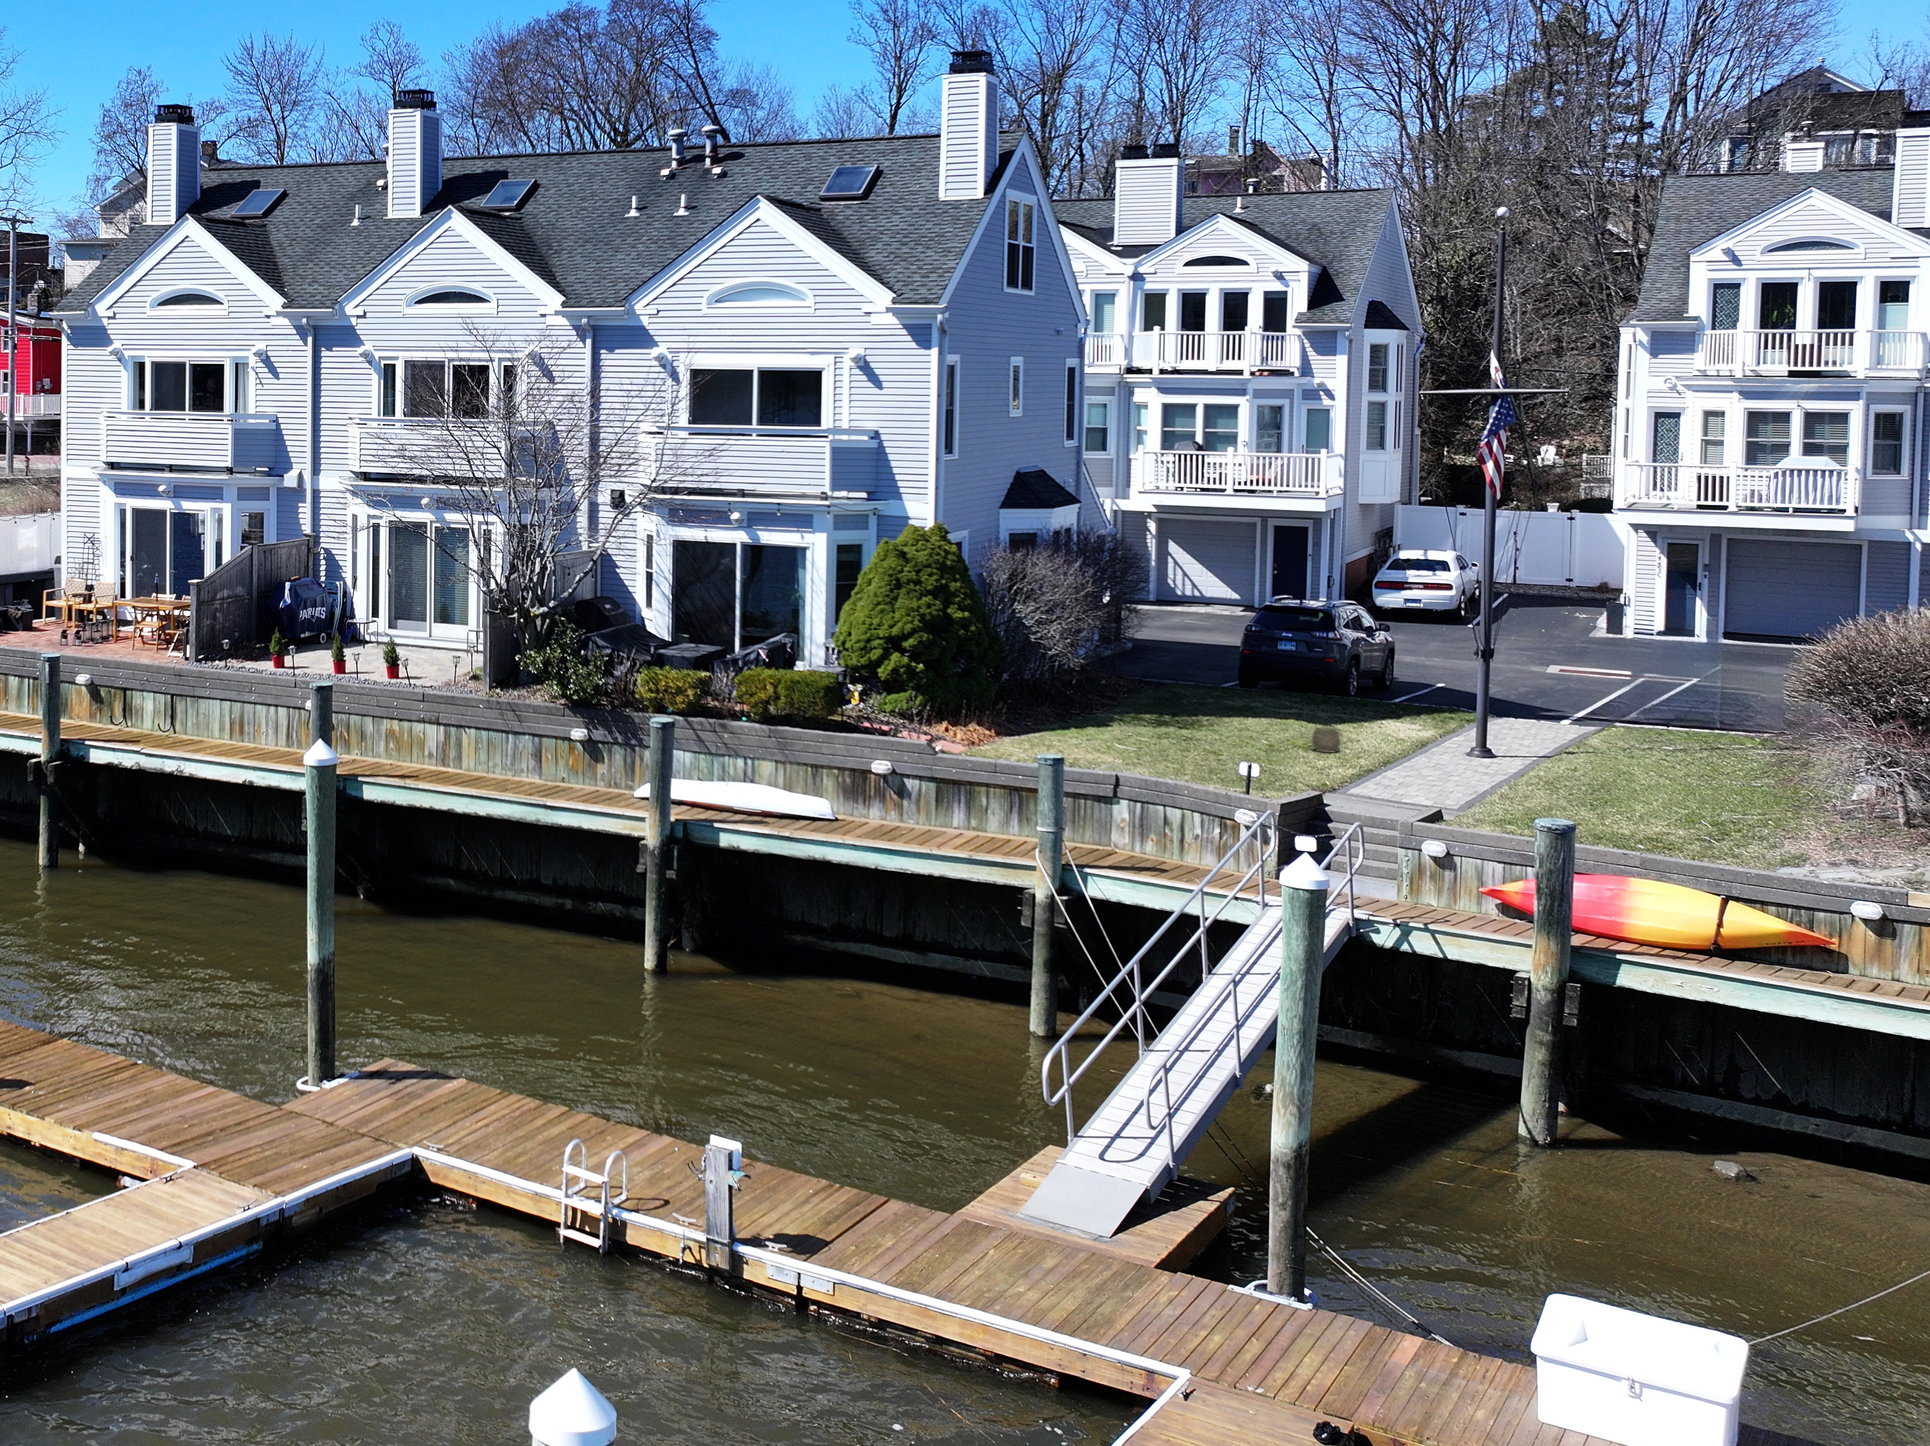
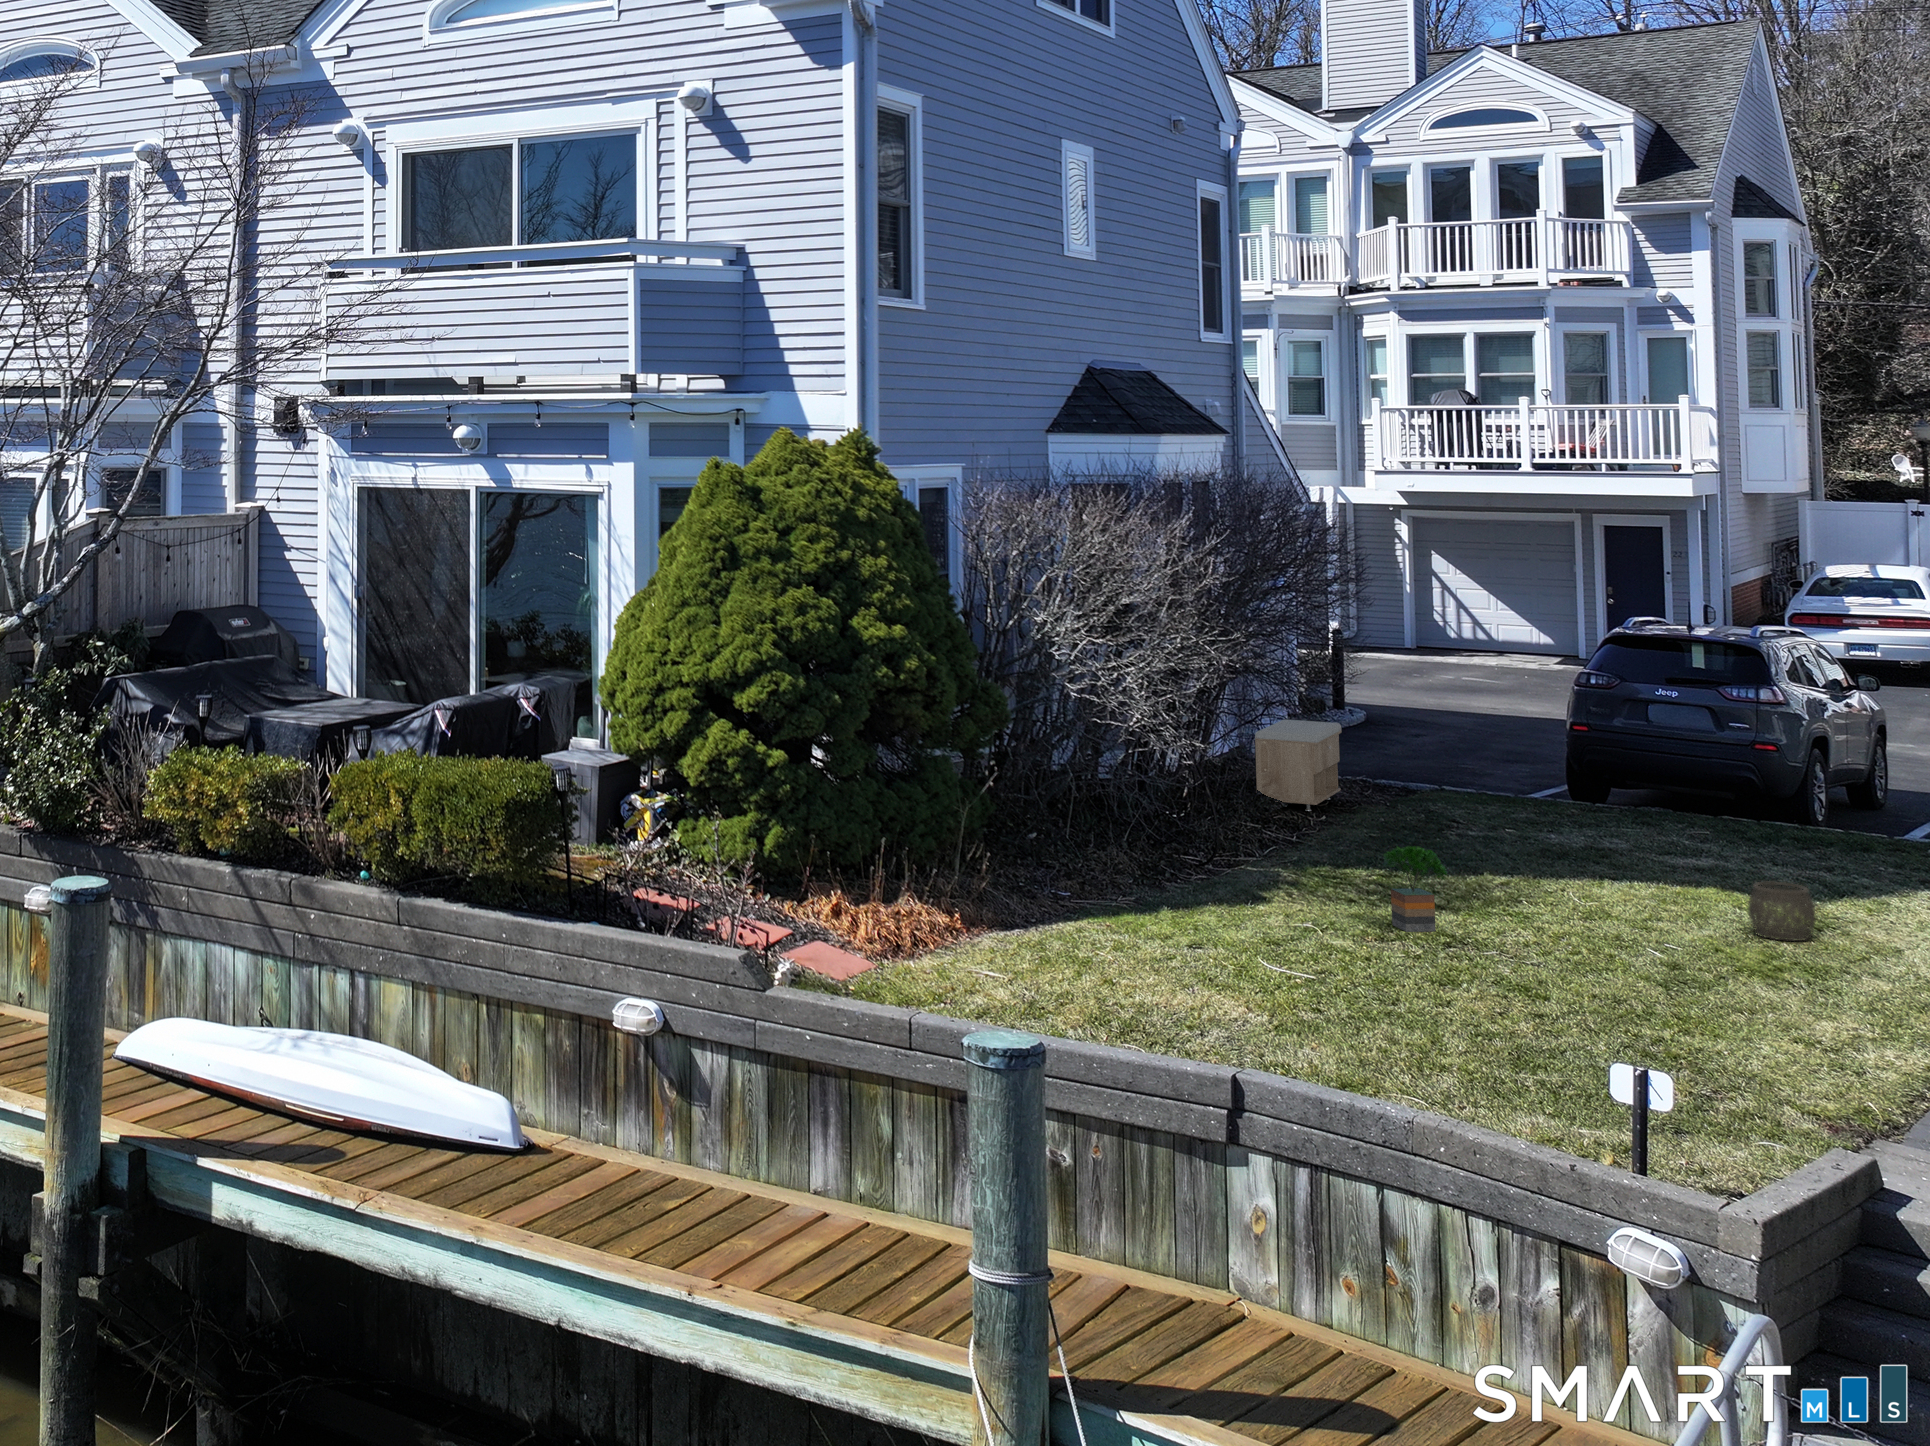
storage bench: none [1079,651,1124,699] -> present [1255,719,1342,811]
potted tree: none [1150,711,1180,750] -> present [1384,846,1447,932]

